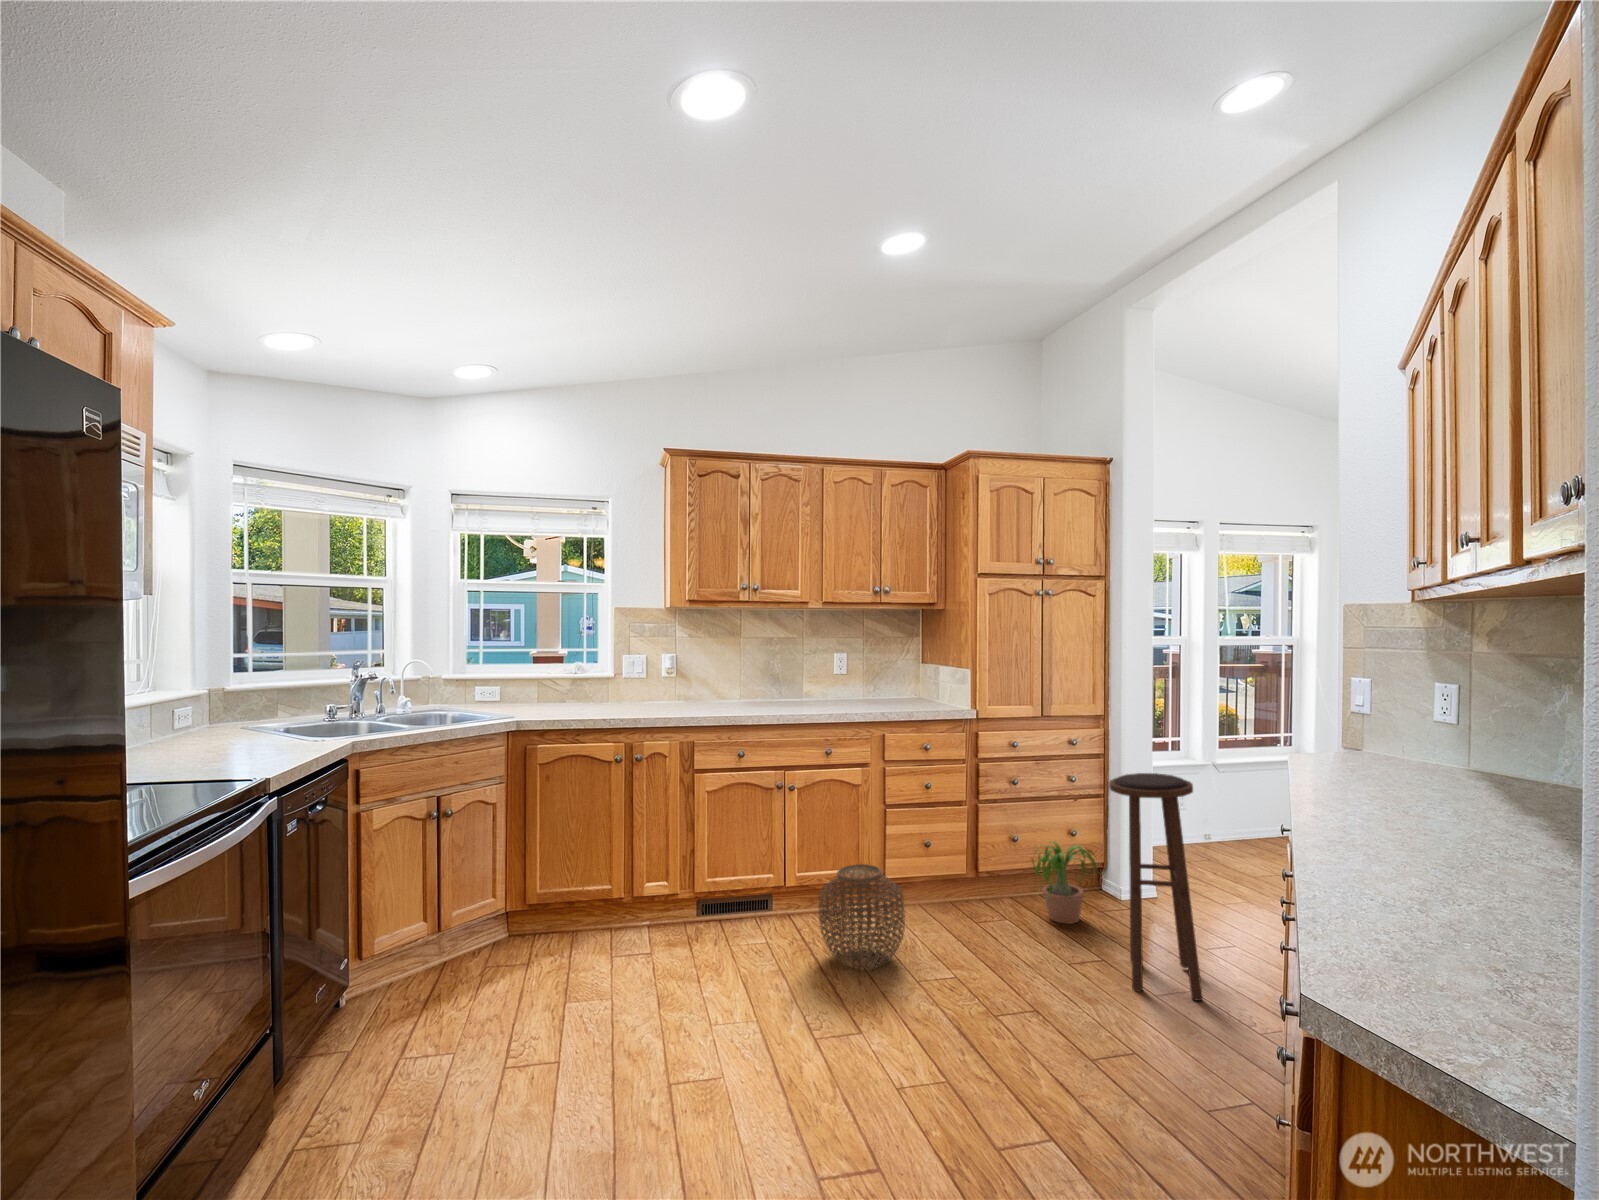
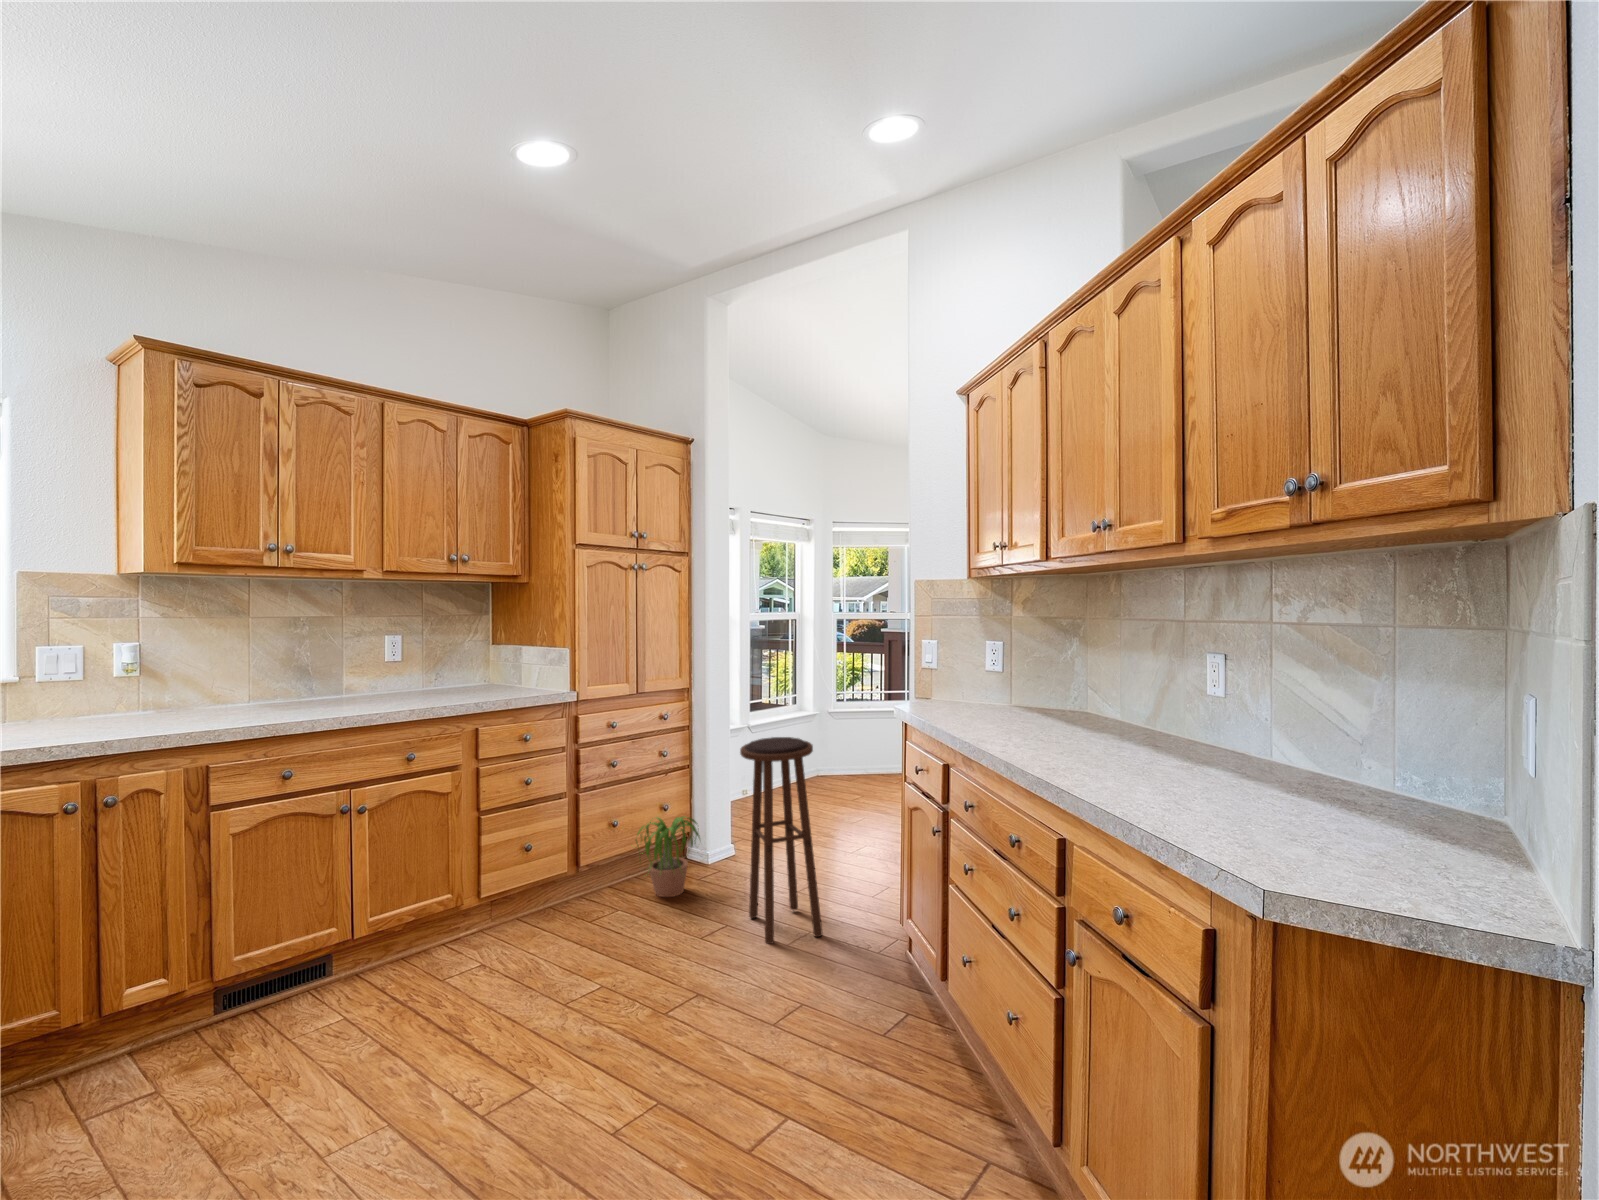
woven basket: present [818,864,905,969] -> none [427,884,538,1012]

